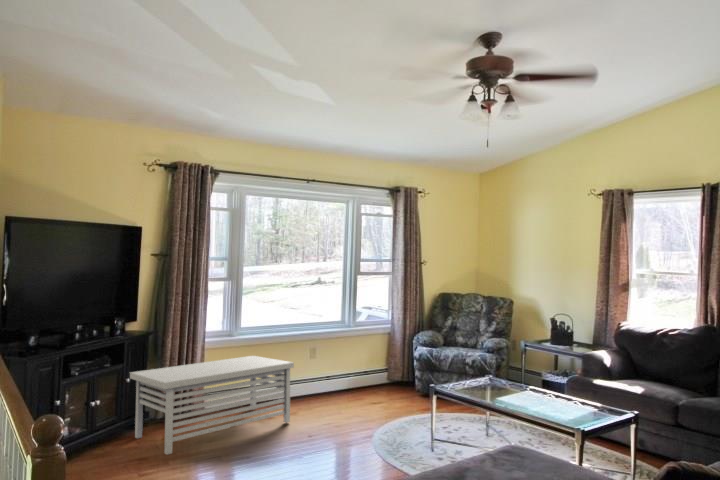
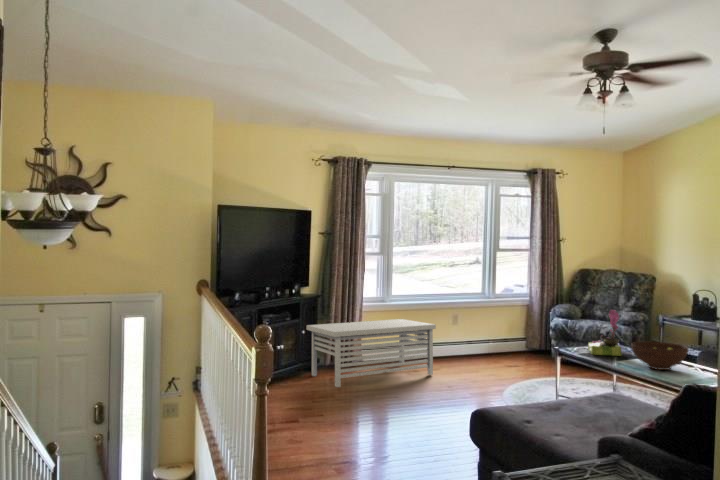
flower arrangement: none [462,340,498,393] -> present [588,310,621,356]
fruit bowl: none [512,377,570,410] -> present [631,342,688,370]

